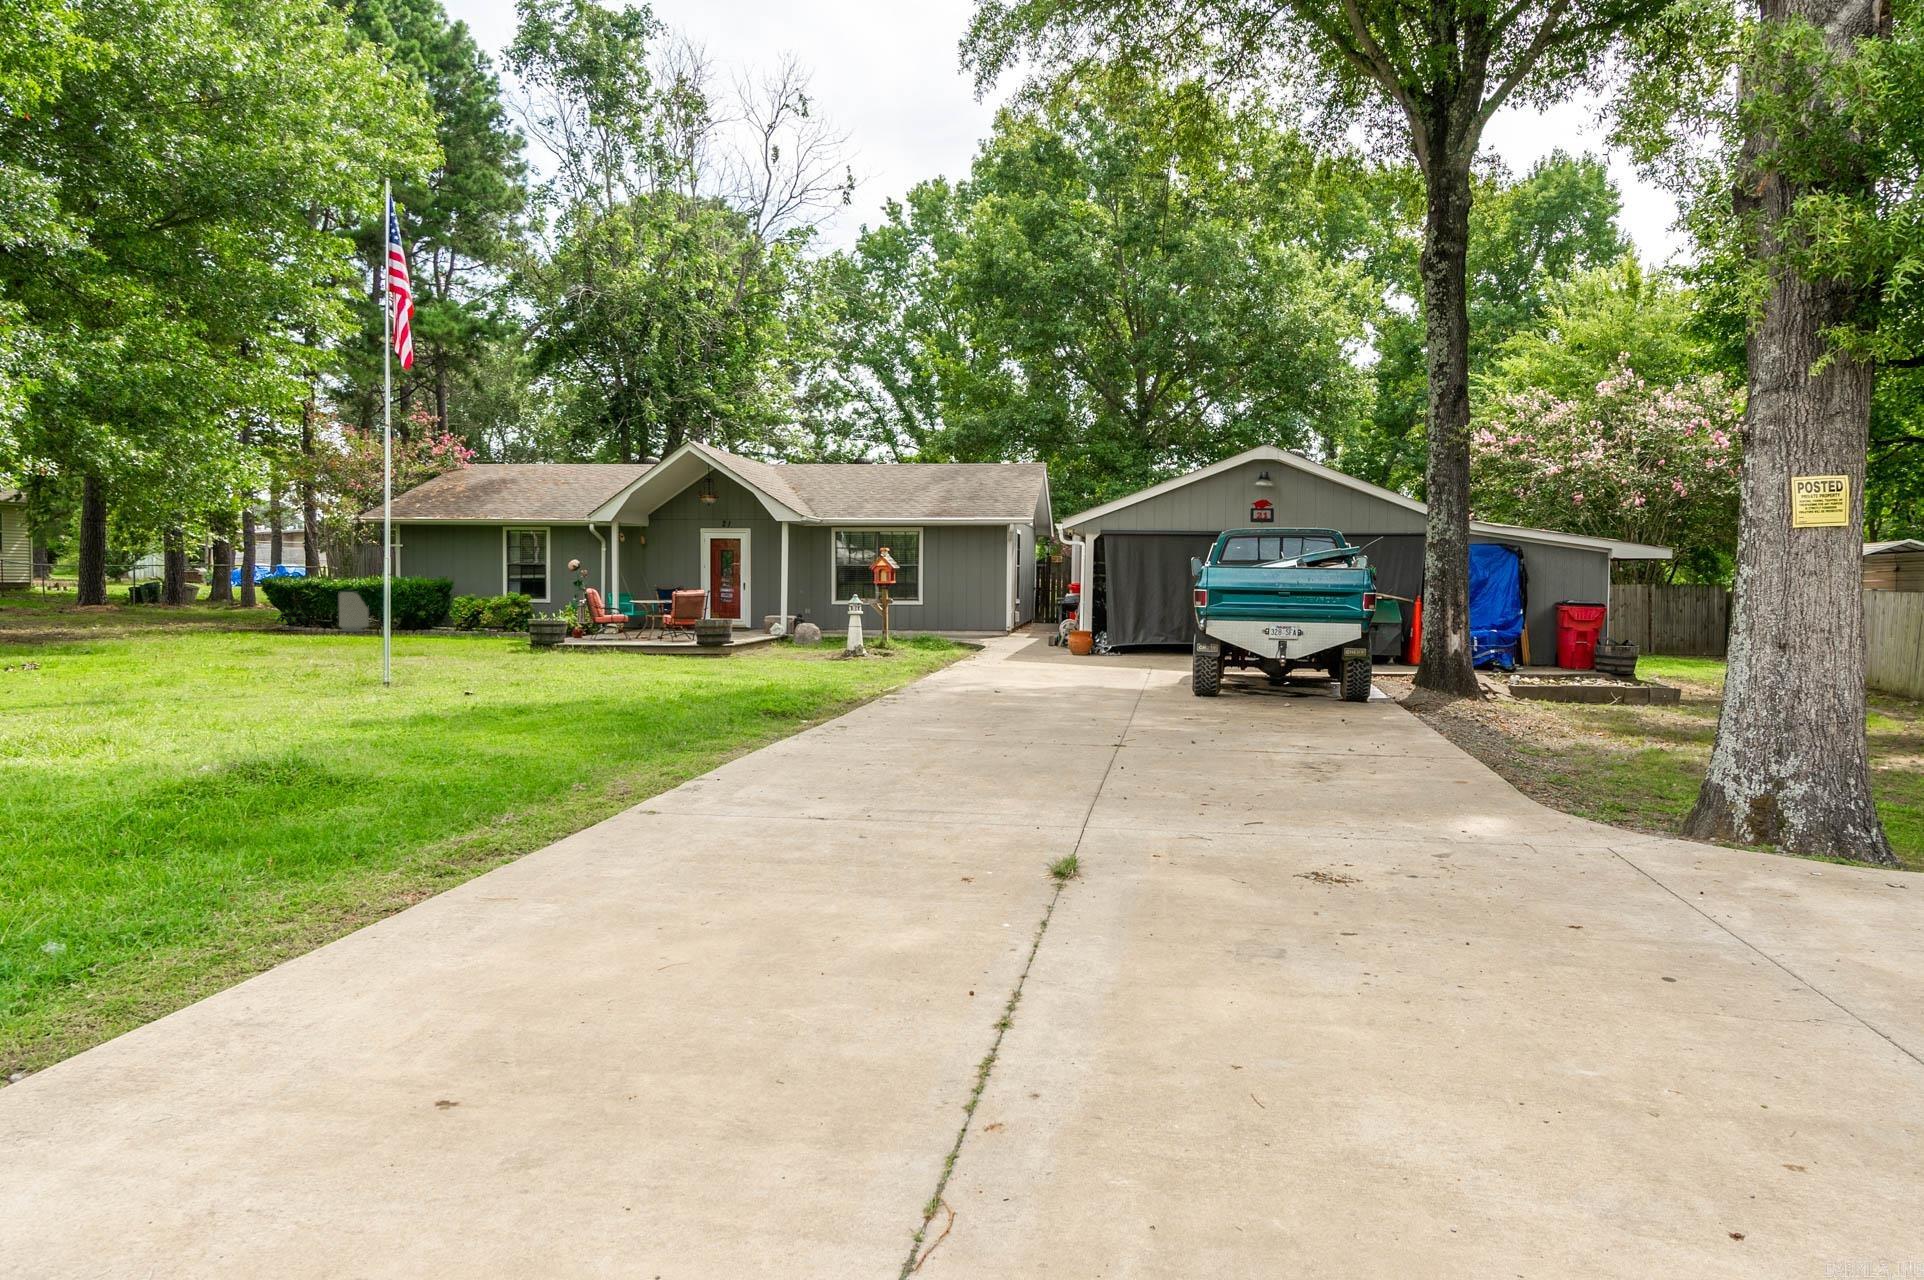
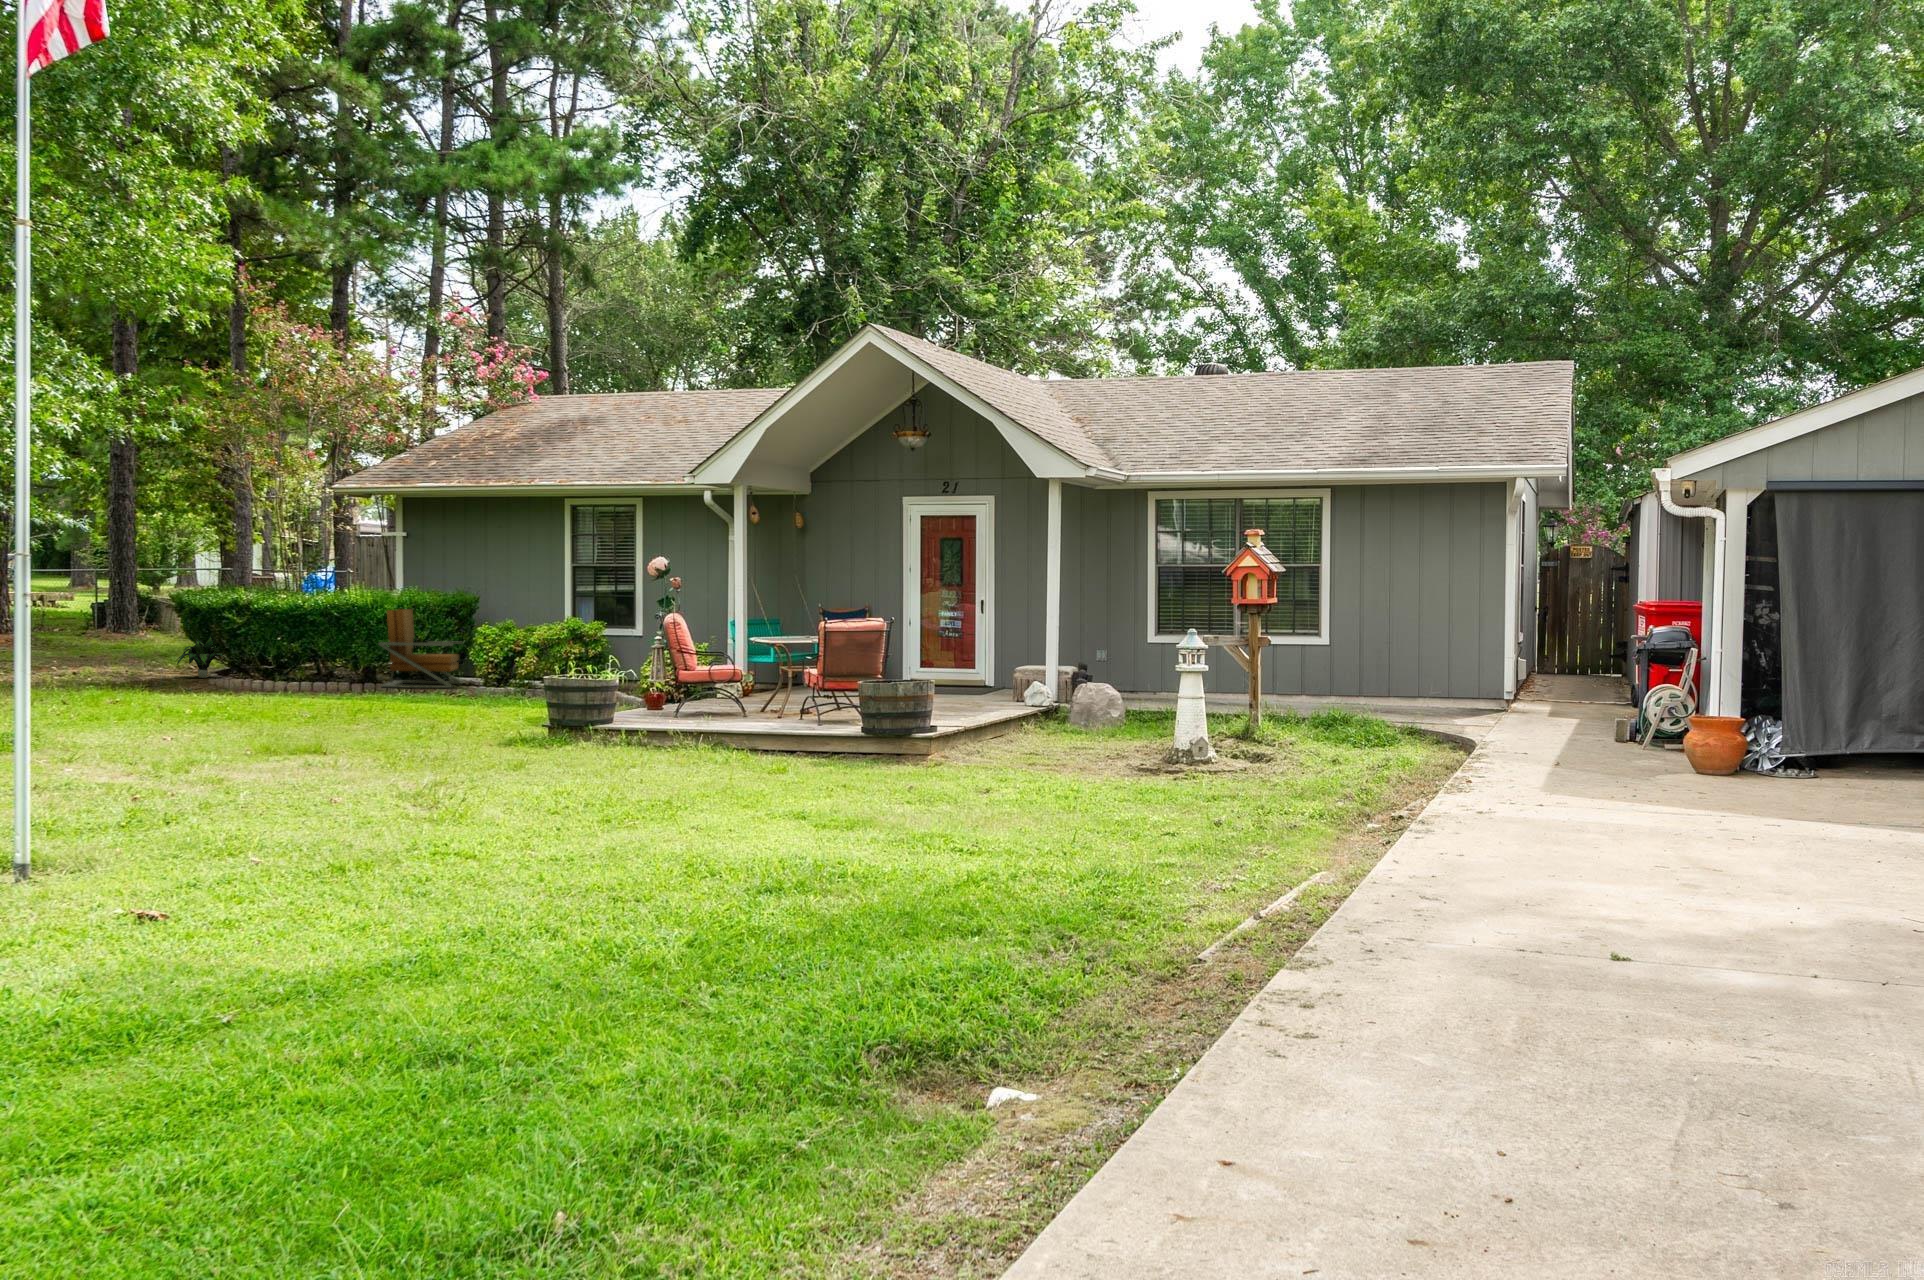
lounge chair: none [407,590,450,633] -> present [379,609,461,688]
trash can: present [339,592,369,632] -> none [275,611,326,682]

